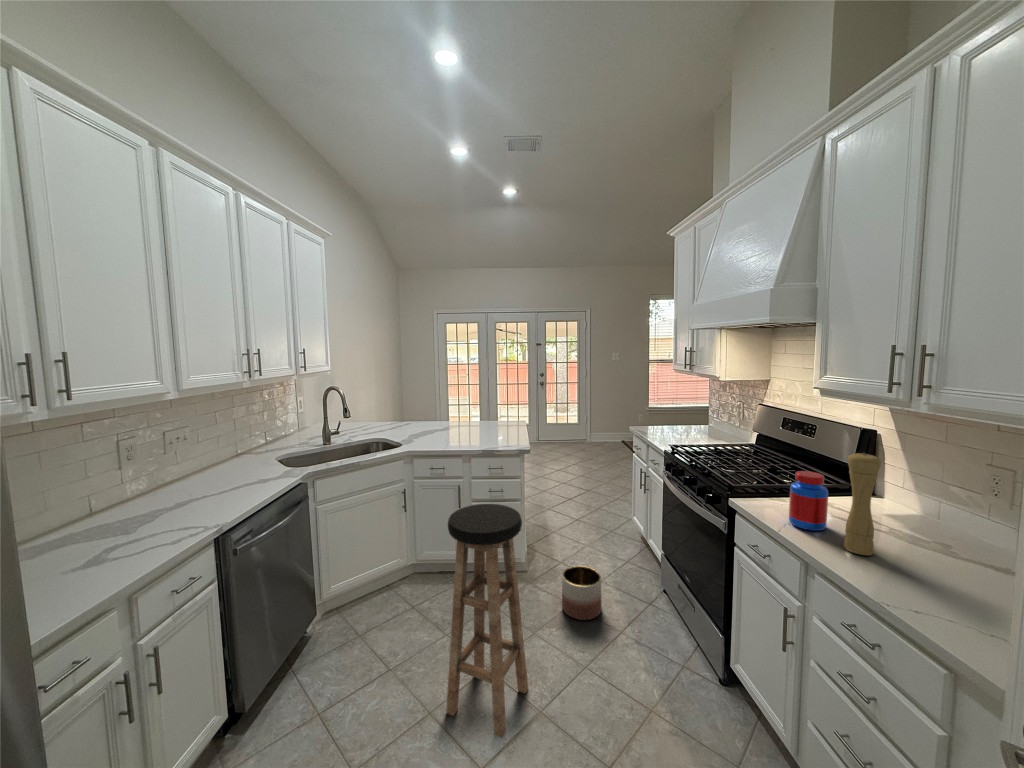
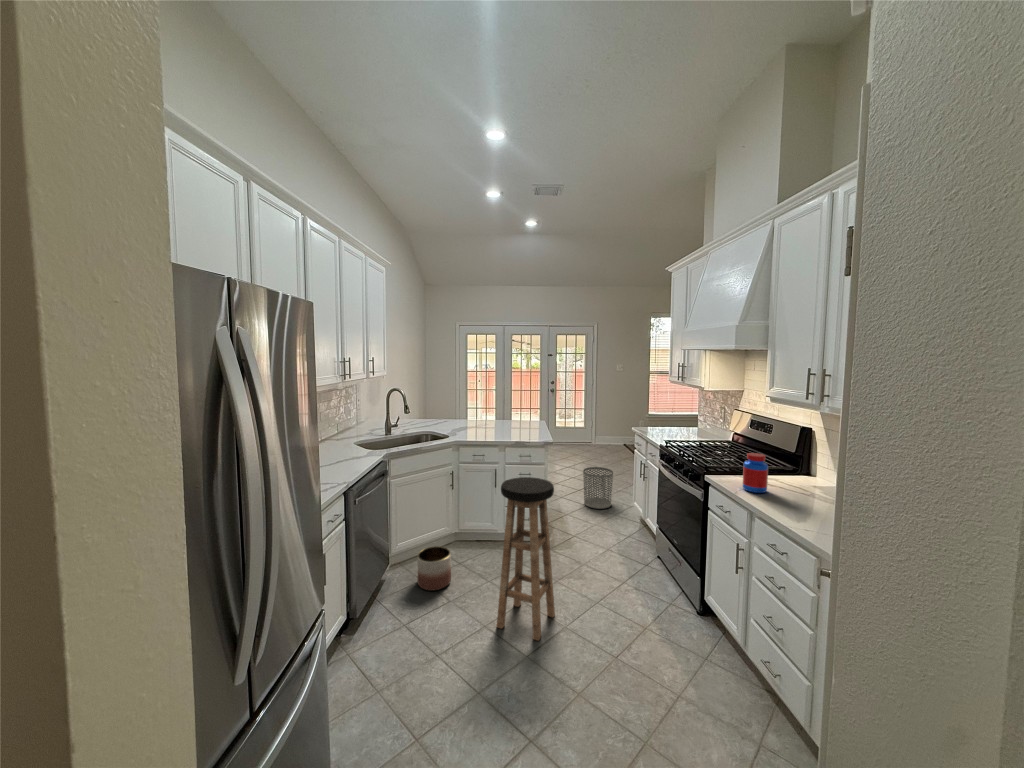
pepper mill: present [844,453,881,555] -> none [775,438,797,506]
waste bin: none [573,473,608,523] -> present [583,467,613,509]
planter: present [562,566,602,620] -> present [418,546,451,591]

